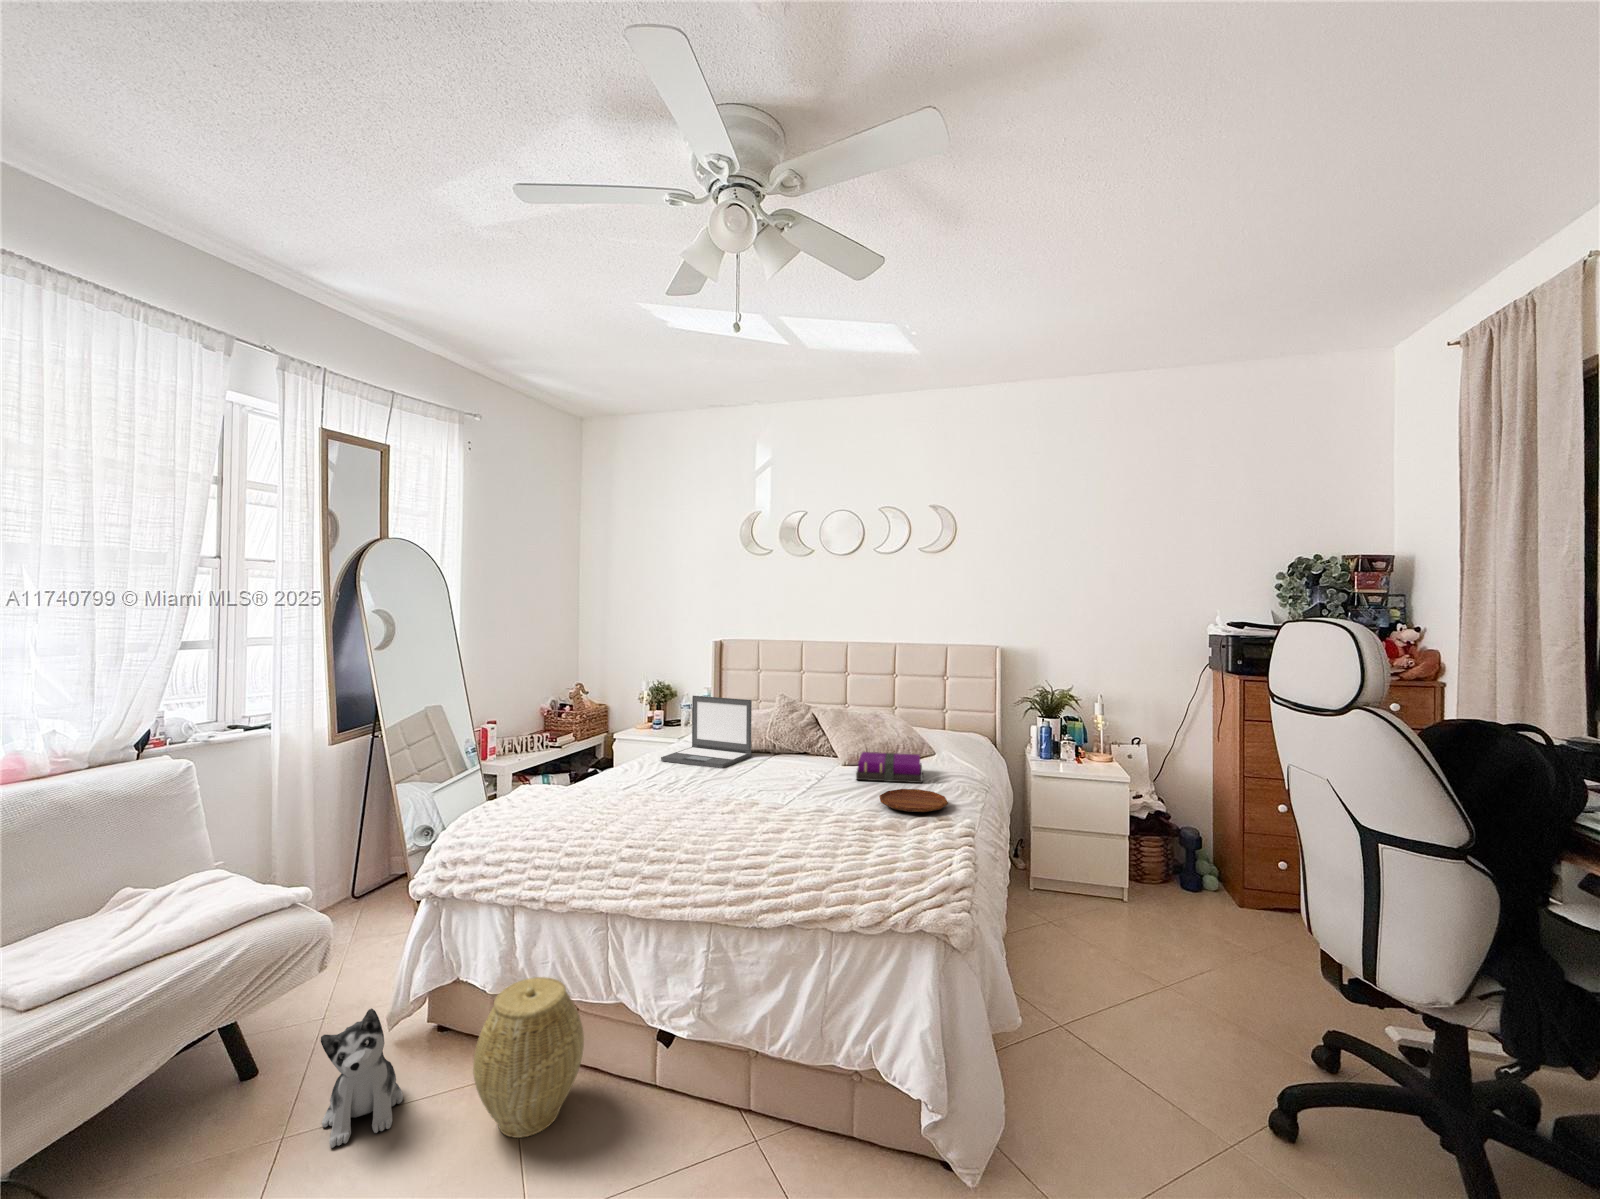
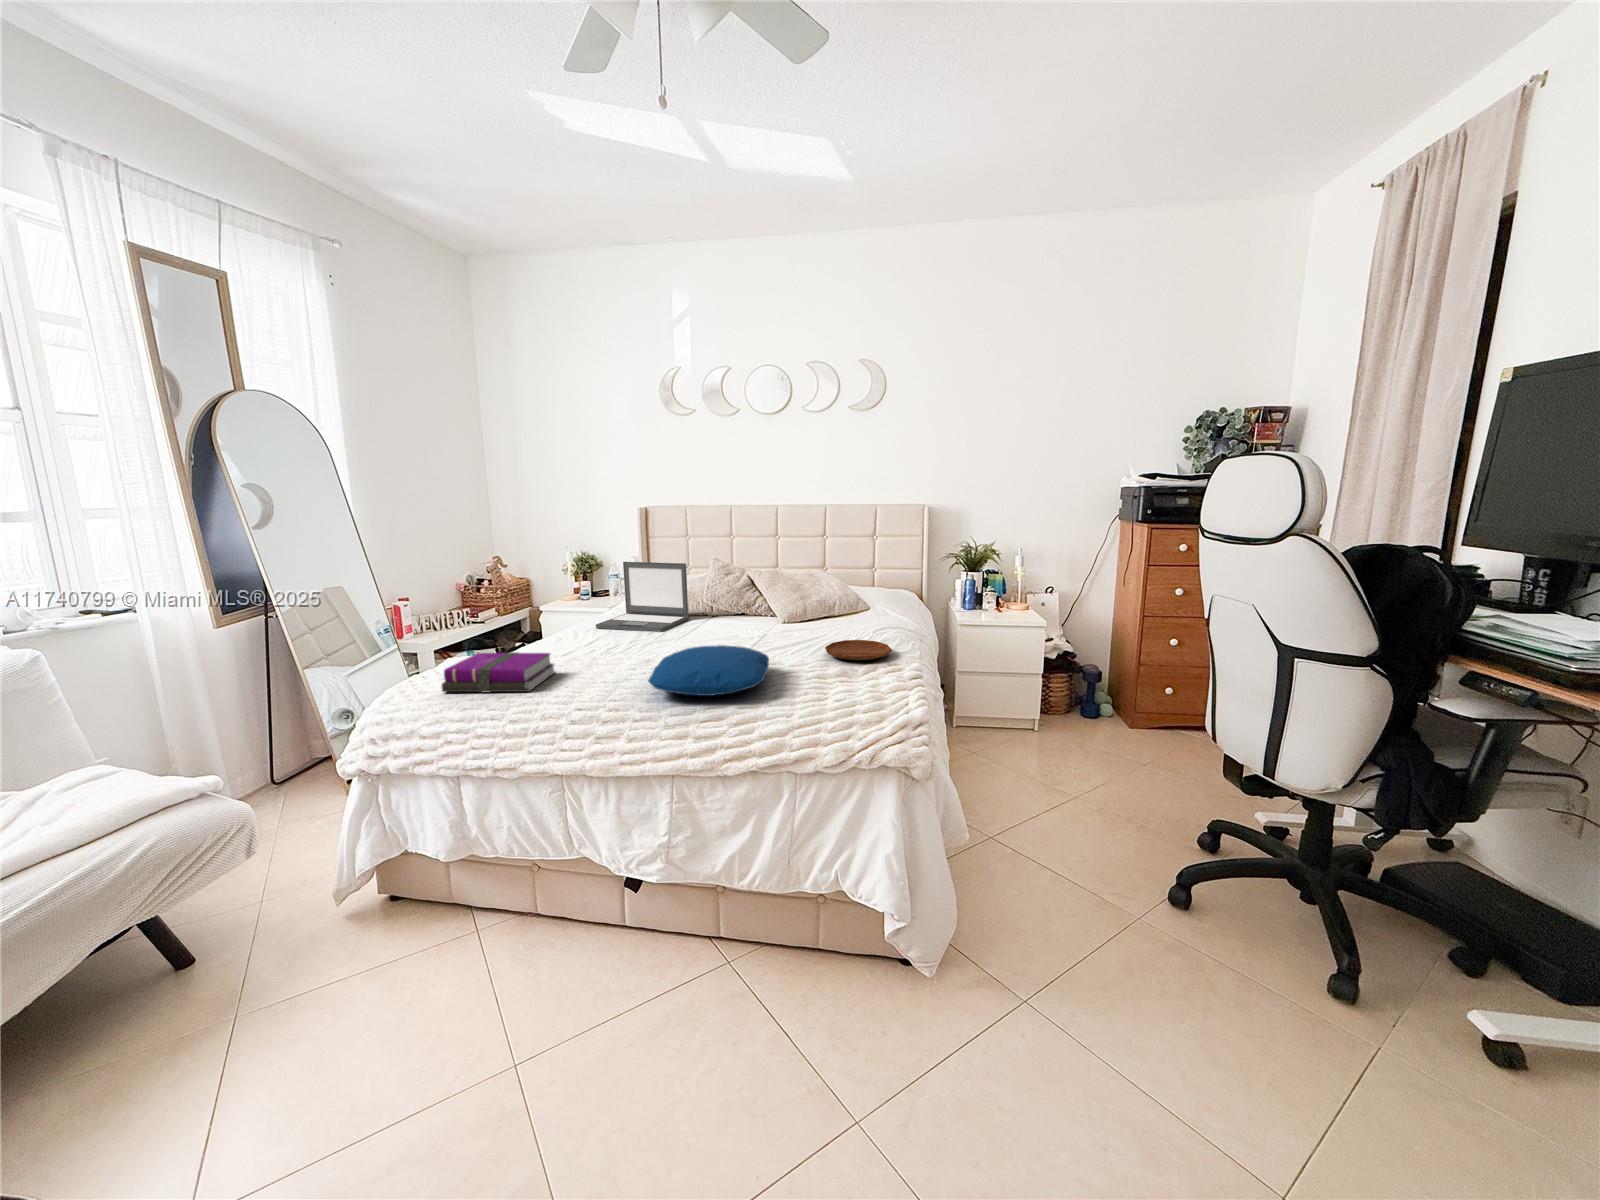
notebook: present [856,752,923,783] -> present [442,652,555,693]
pillow: none [697,788,819,841] -> present [648,645,769,696]
woven basket: present [473,977,584,1138] -> none [436,841,550,988]
plush toy: present [321,1008,403,1148] -> none [259,888,363,1021]

